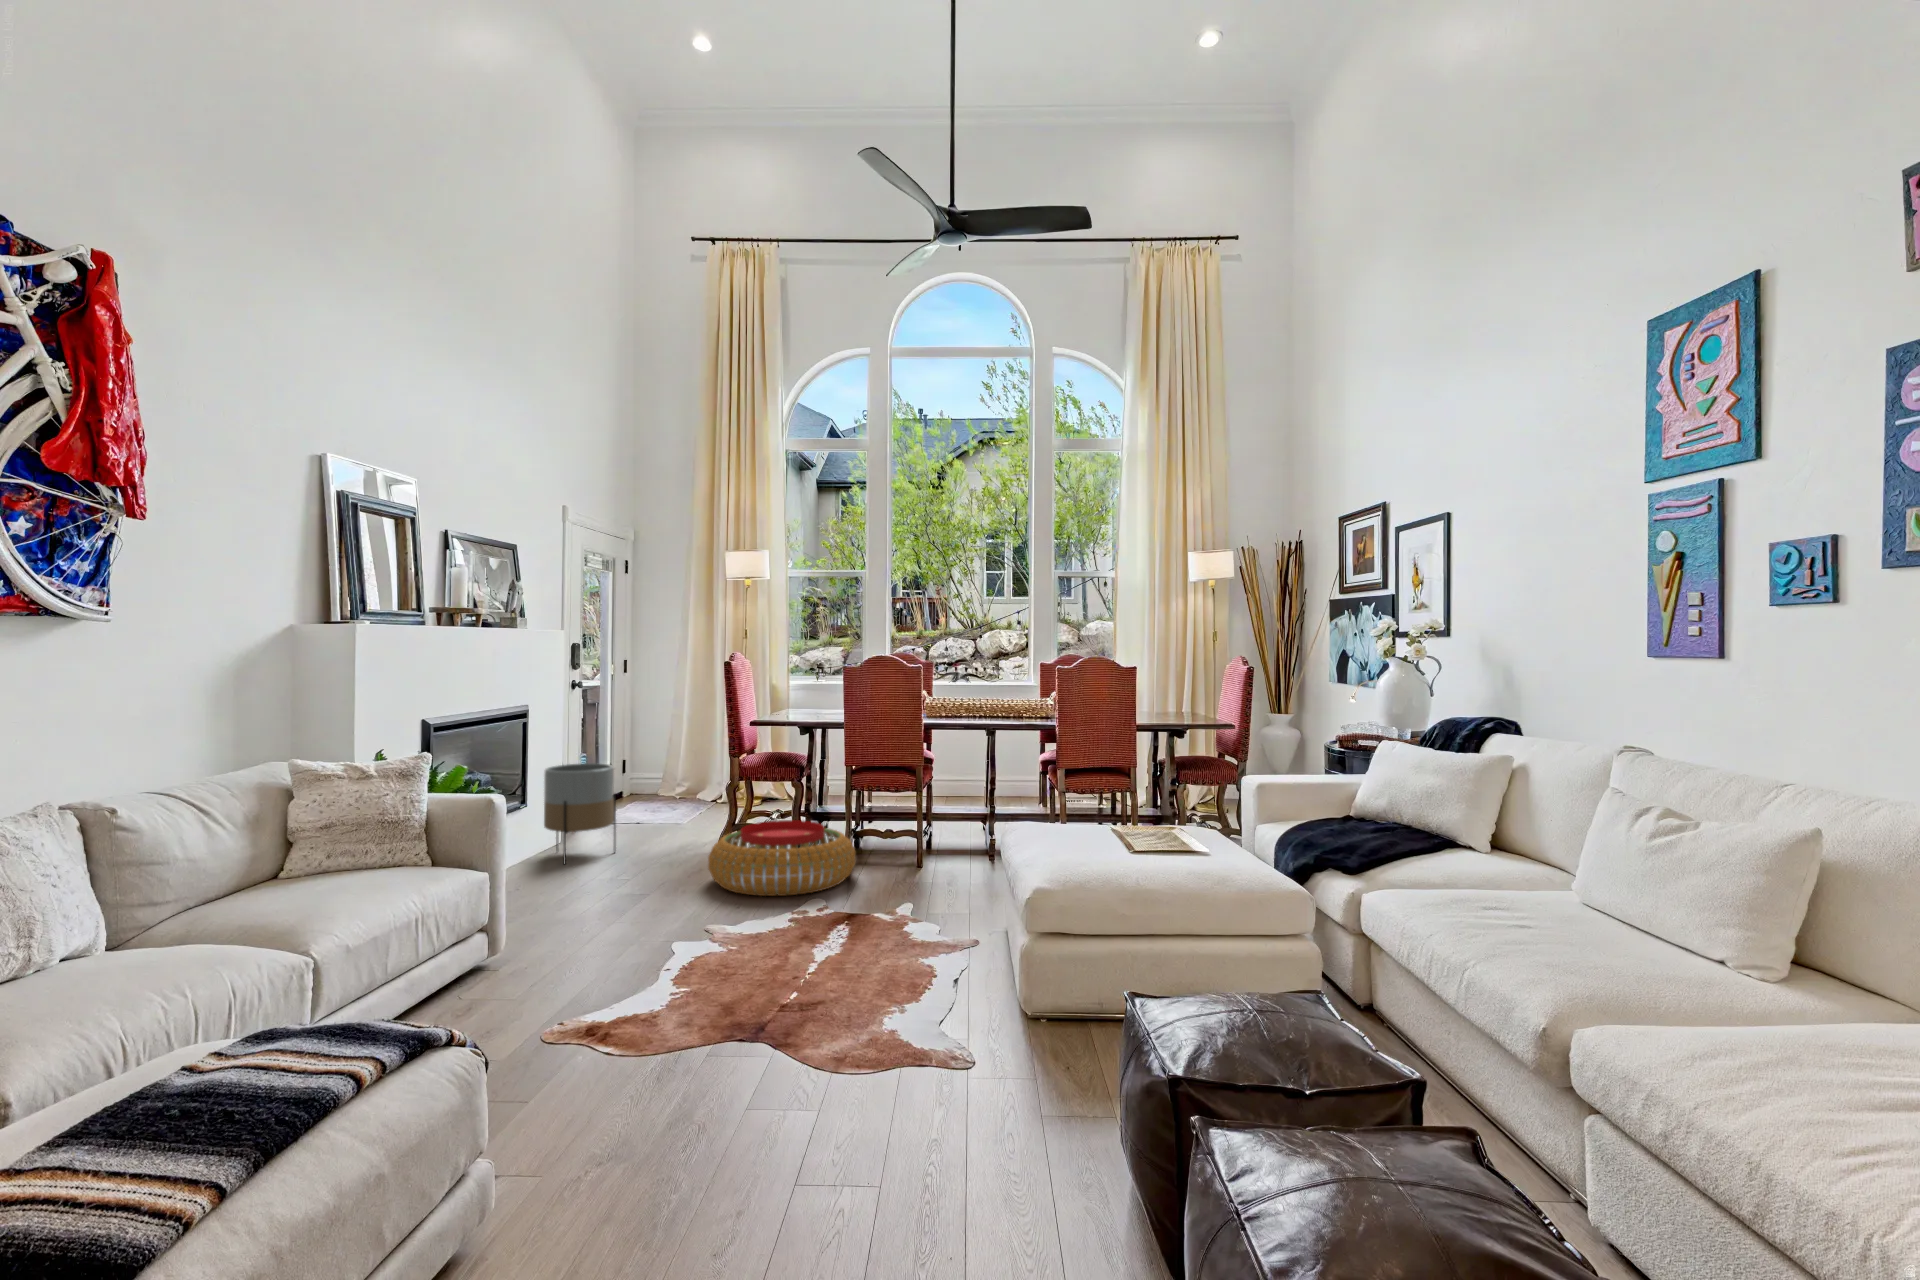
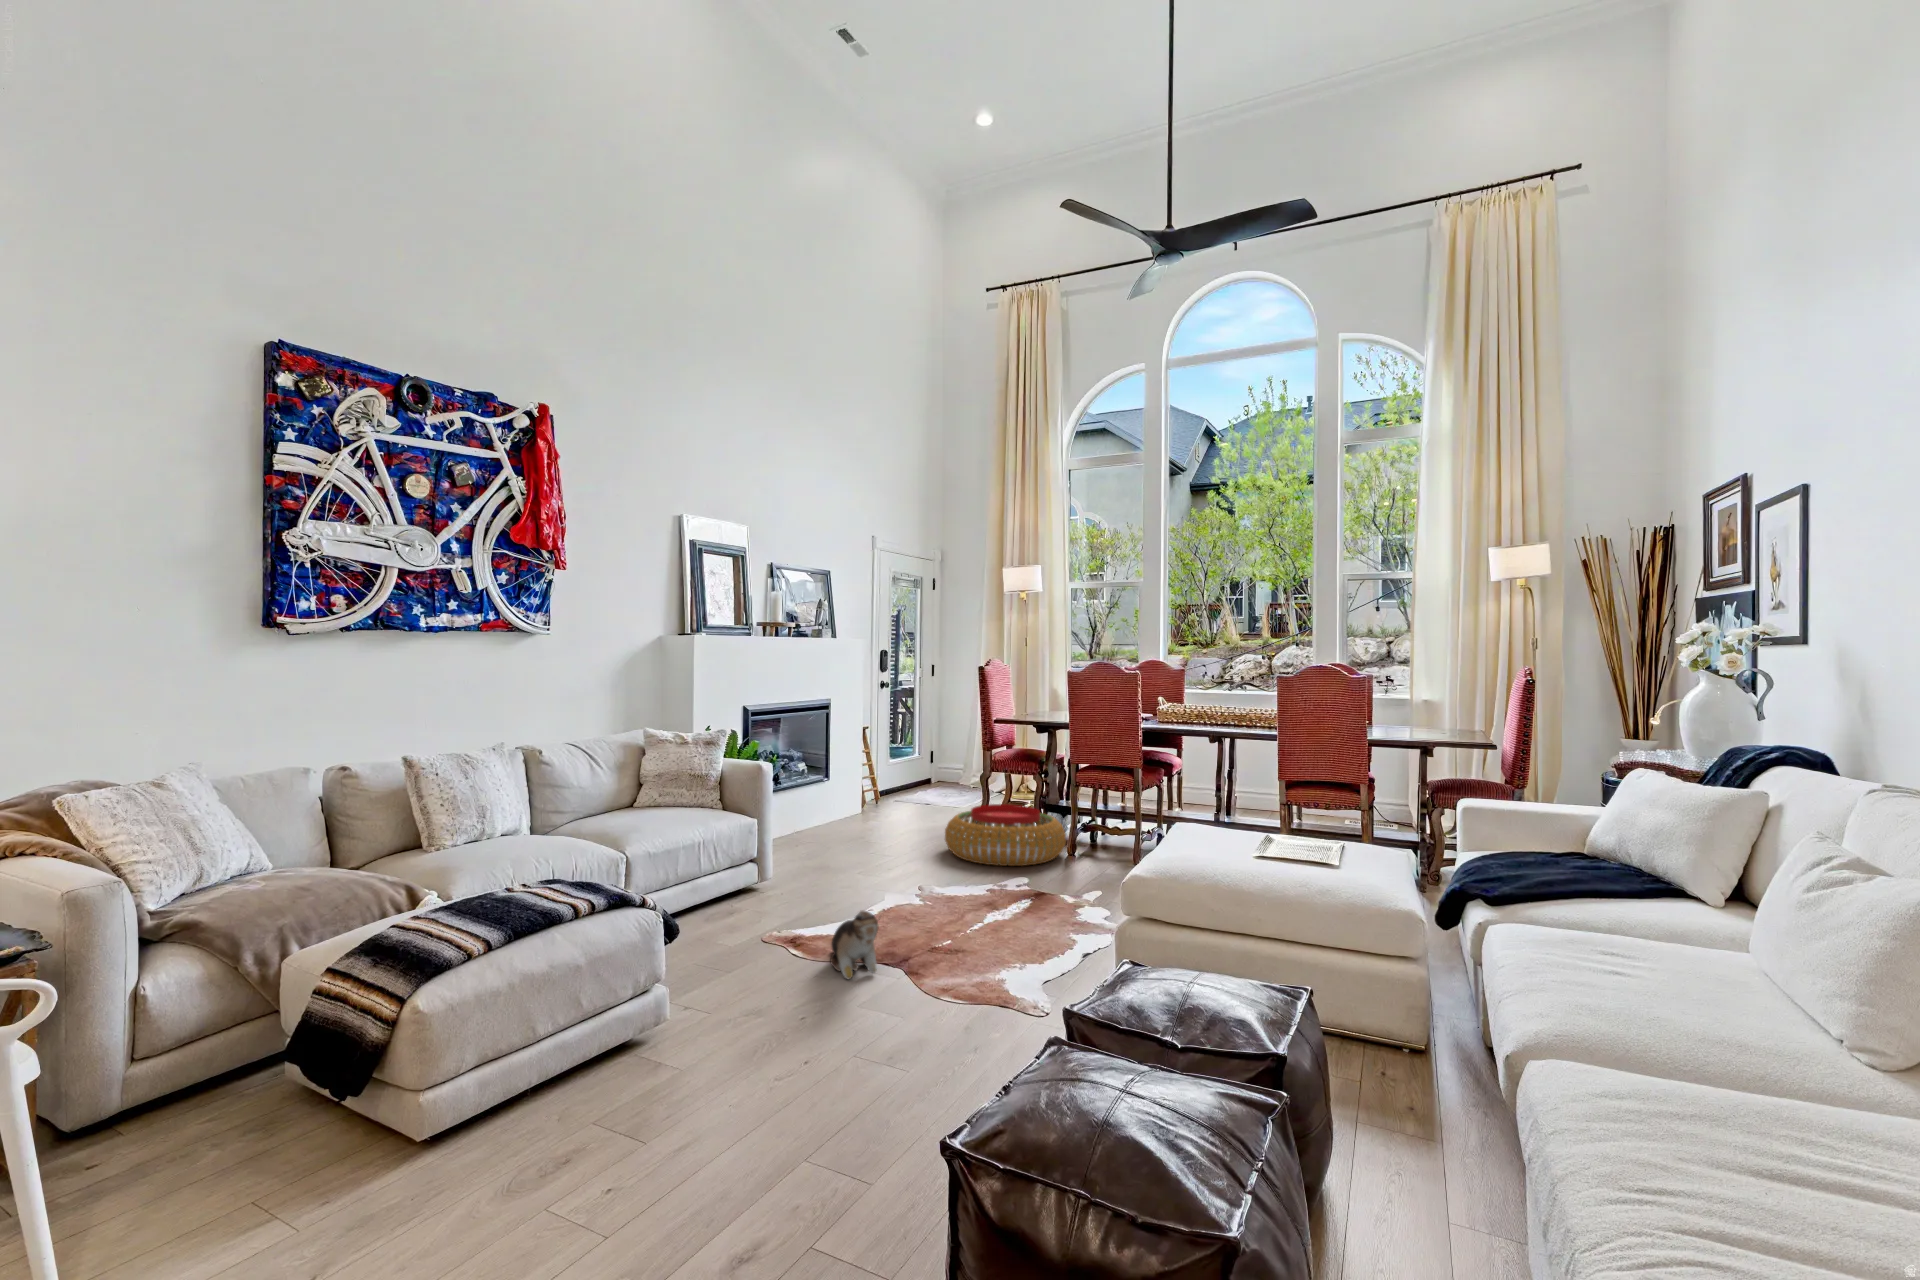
planter: present [544,763,616,863] -> none [842,747,896,825]
plush toy: none [656,986,759,1085] -> present [831,911,880,979]

